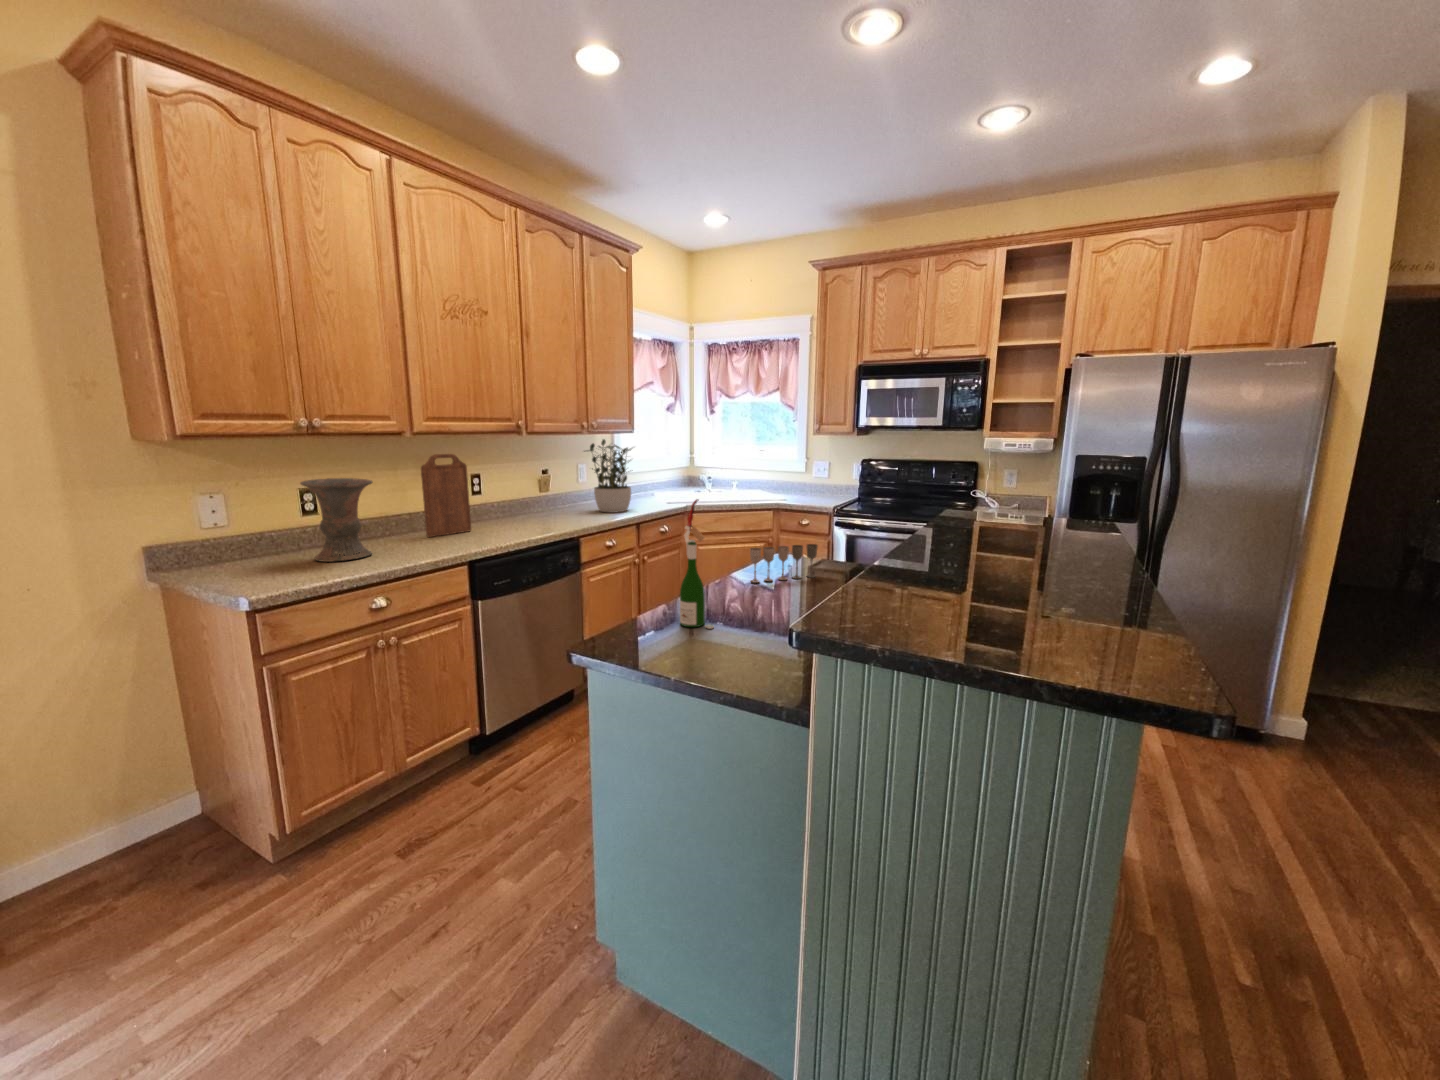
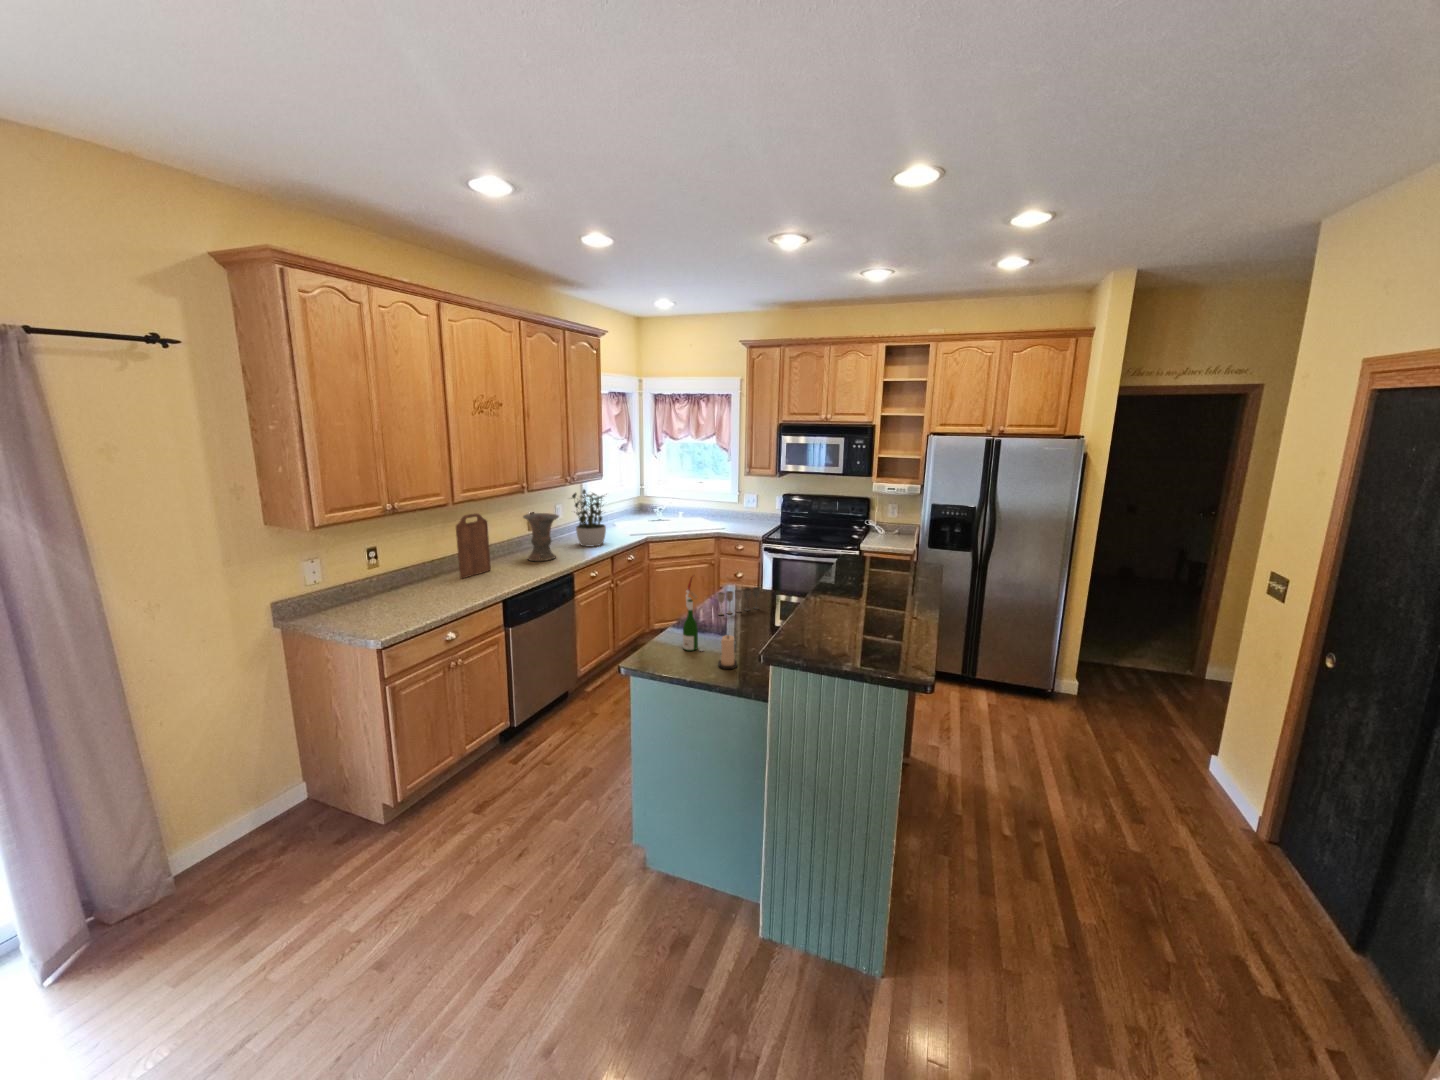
vase: present [300,478,373,562] -> present [523,513,559,561]
candle: none [731,596,763,657] -> present [718,635,737,669]

